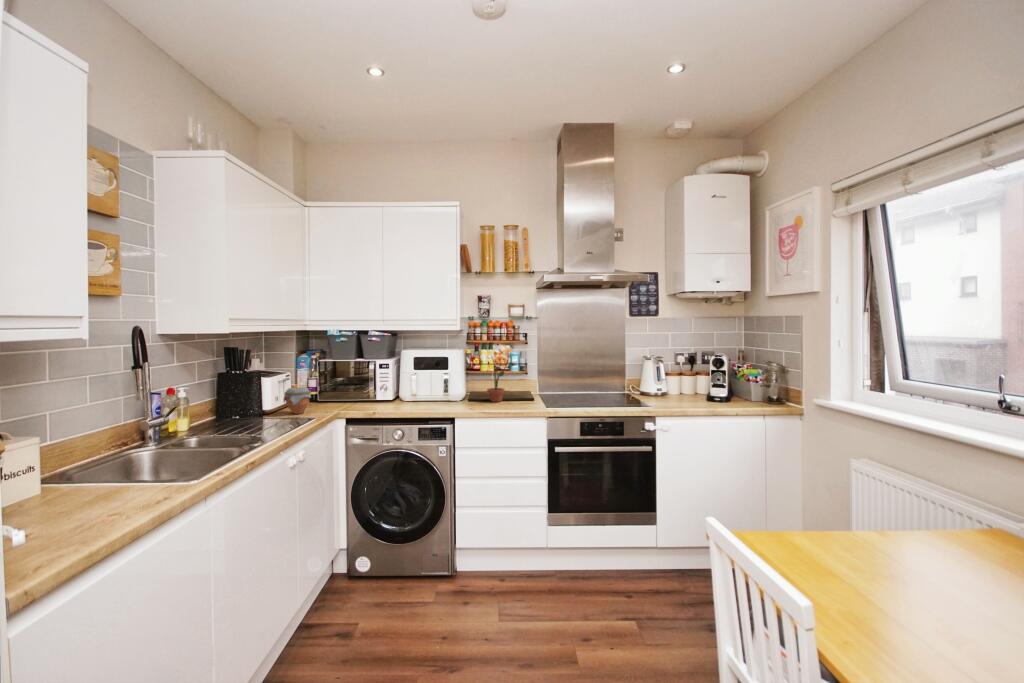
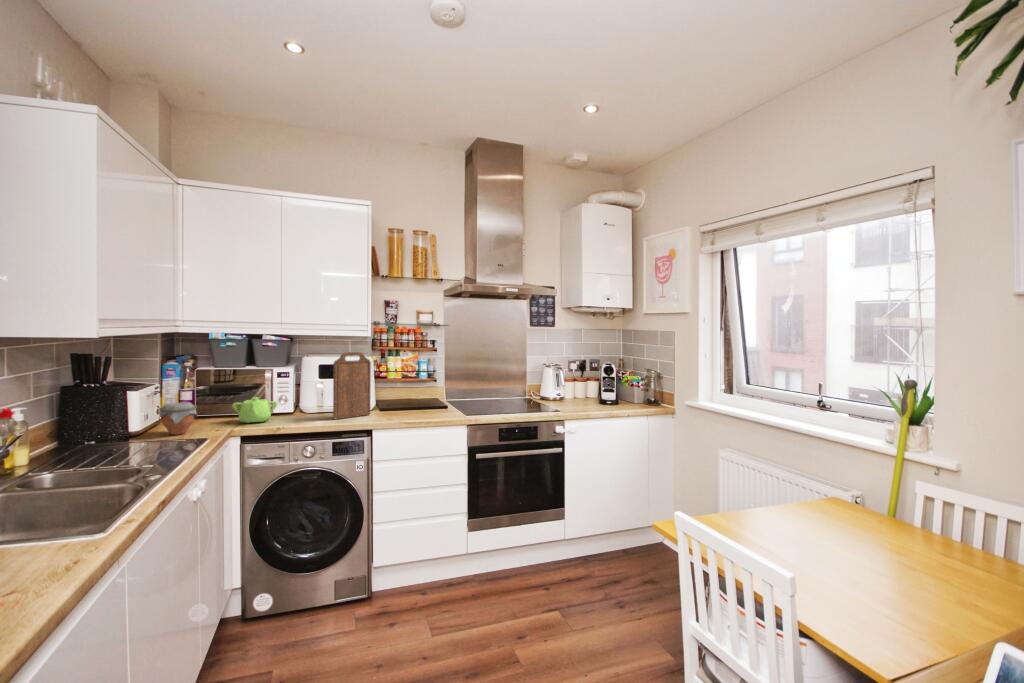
potted plant: present [480,342,515,402] -> none [396,349,432,411]
cutting board: none [421,345,457,407] -> present [333,352,371,419]
teapot: none [342,385,377,407] -> present [232,397,278,423]

